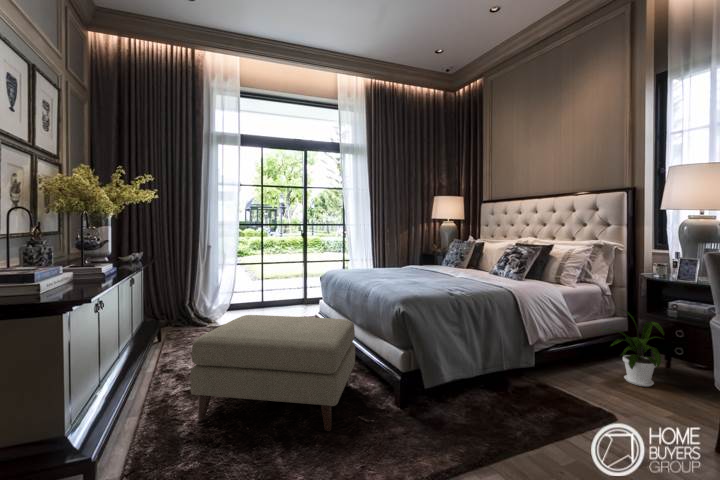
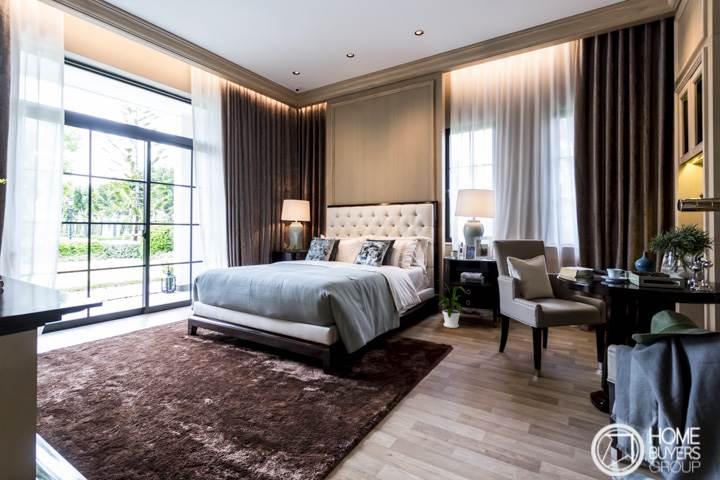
ottoman: present [190,315,355,431] -> none [133,309,300,436]

